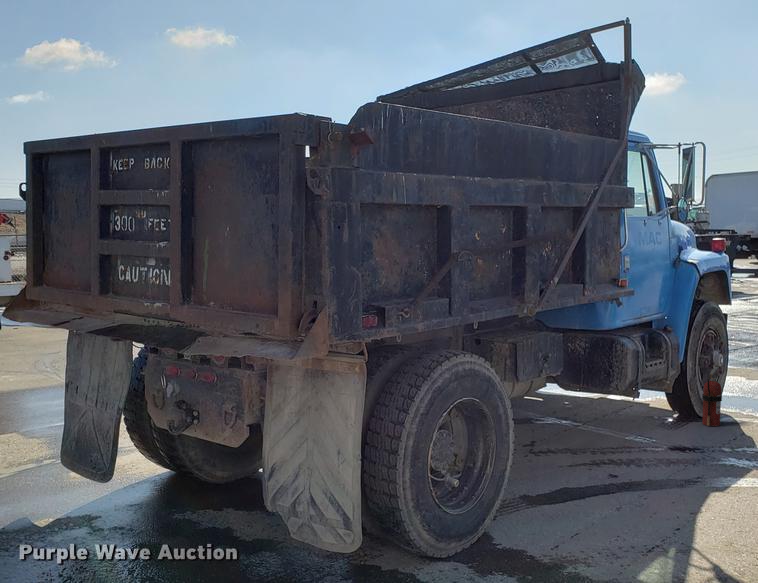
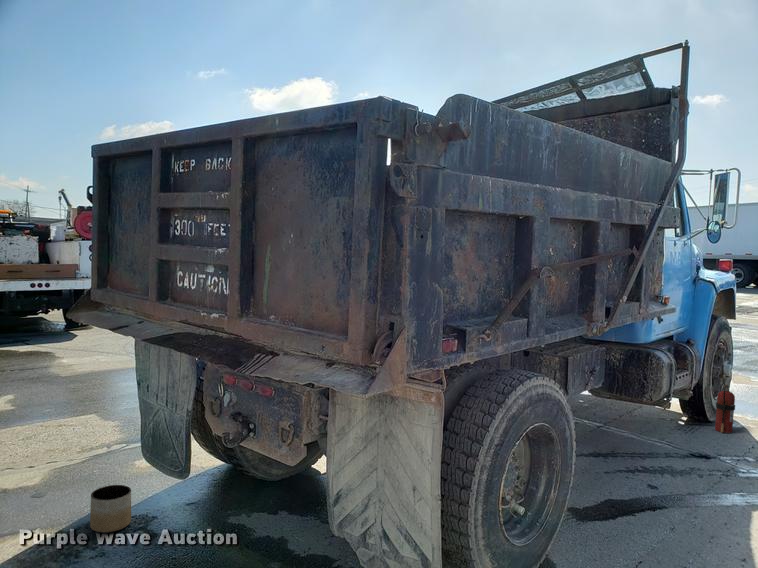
planter: none [40,482,80,526] -> present [90,485,131,533]

